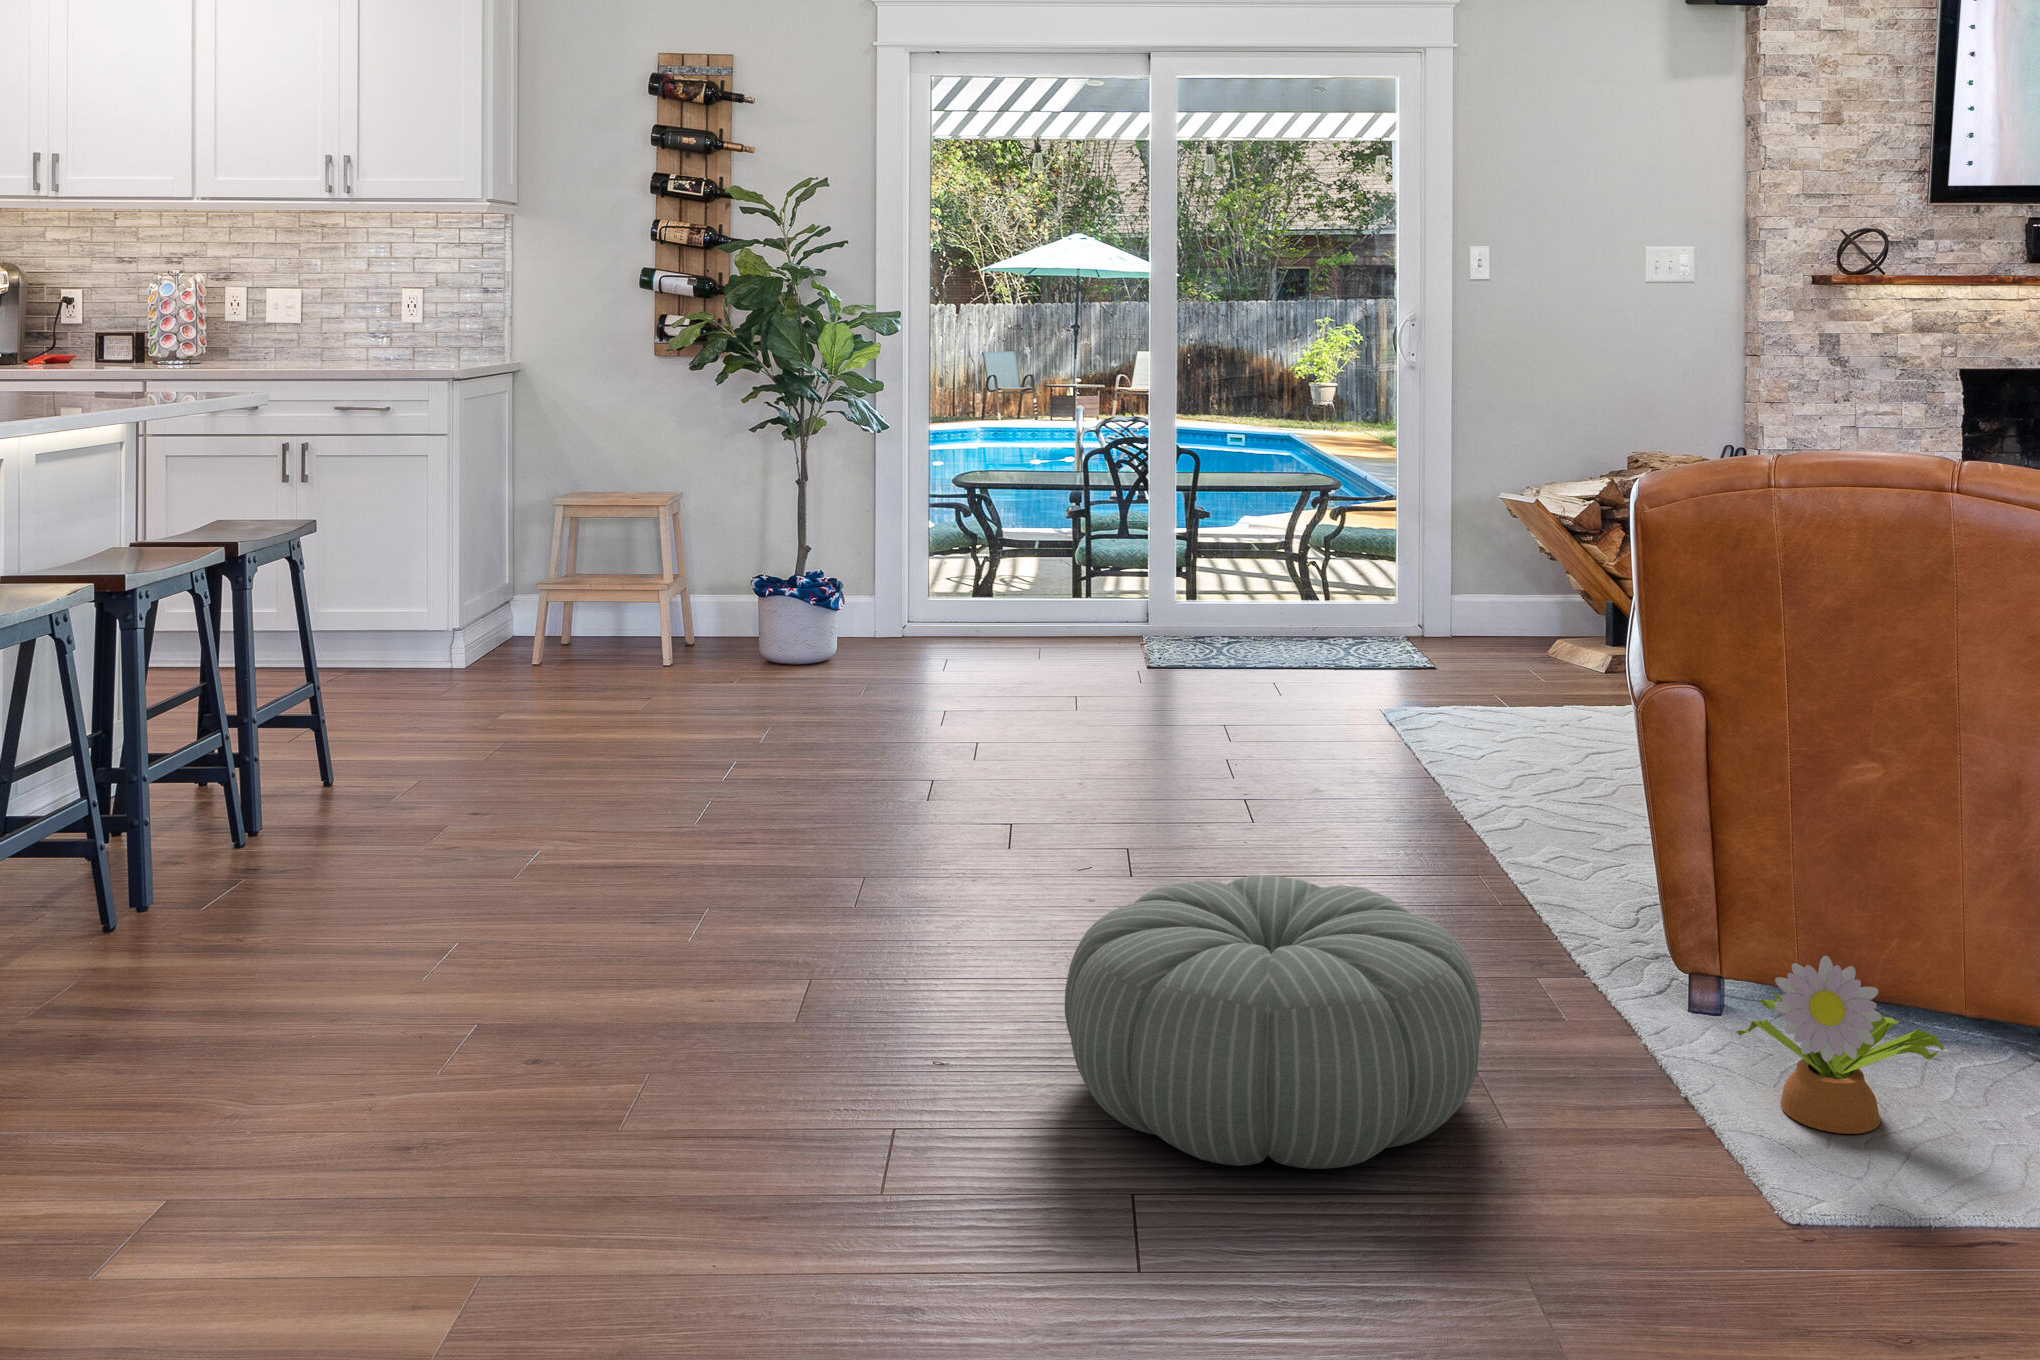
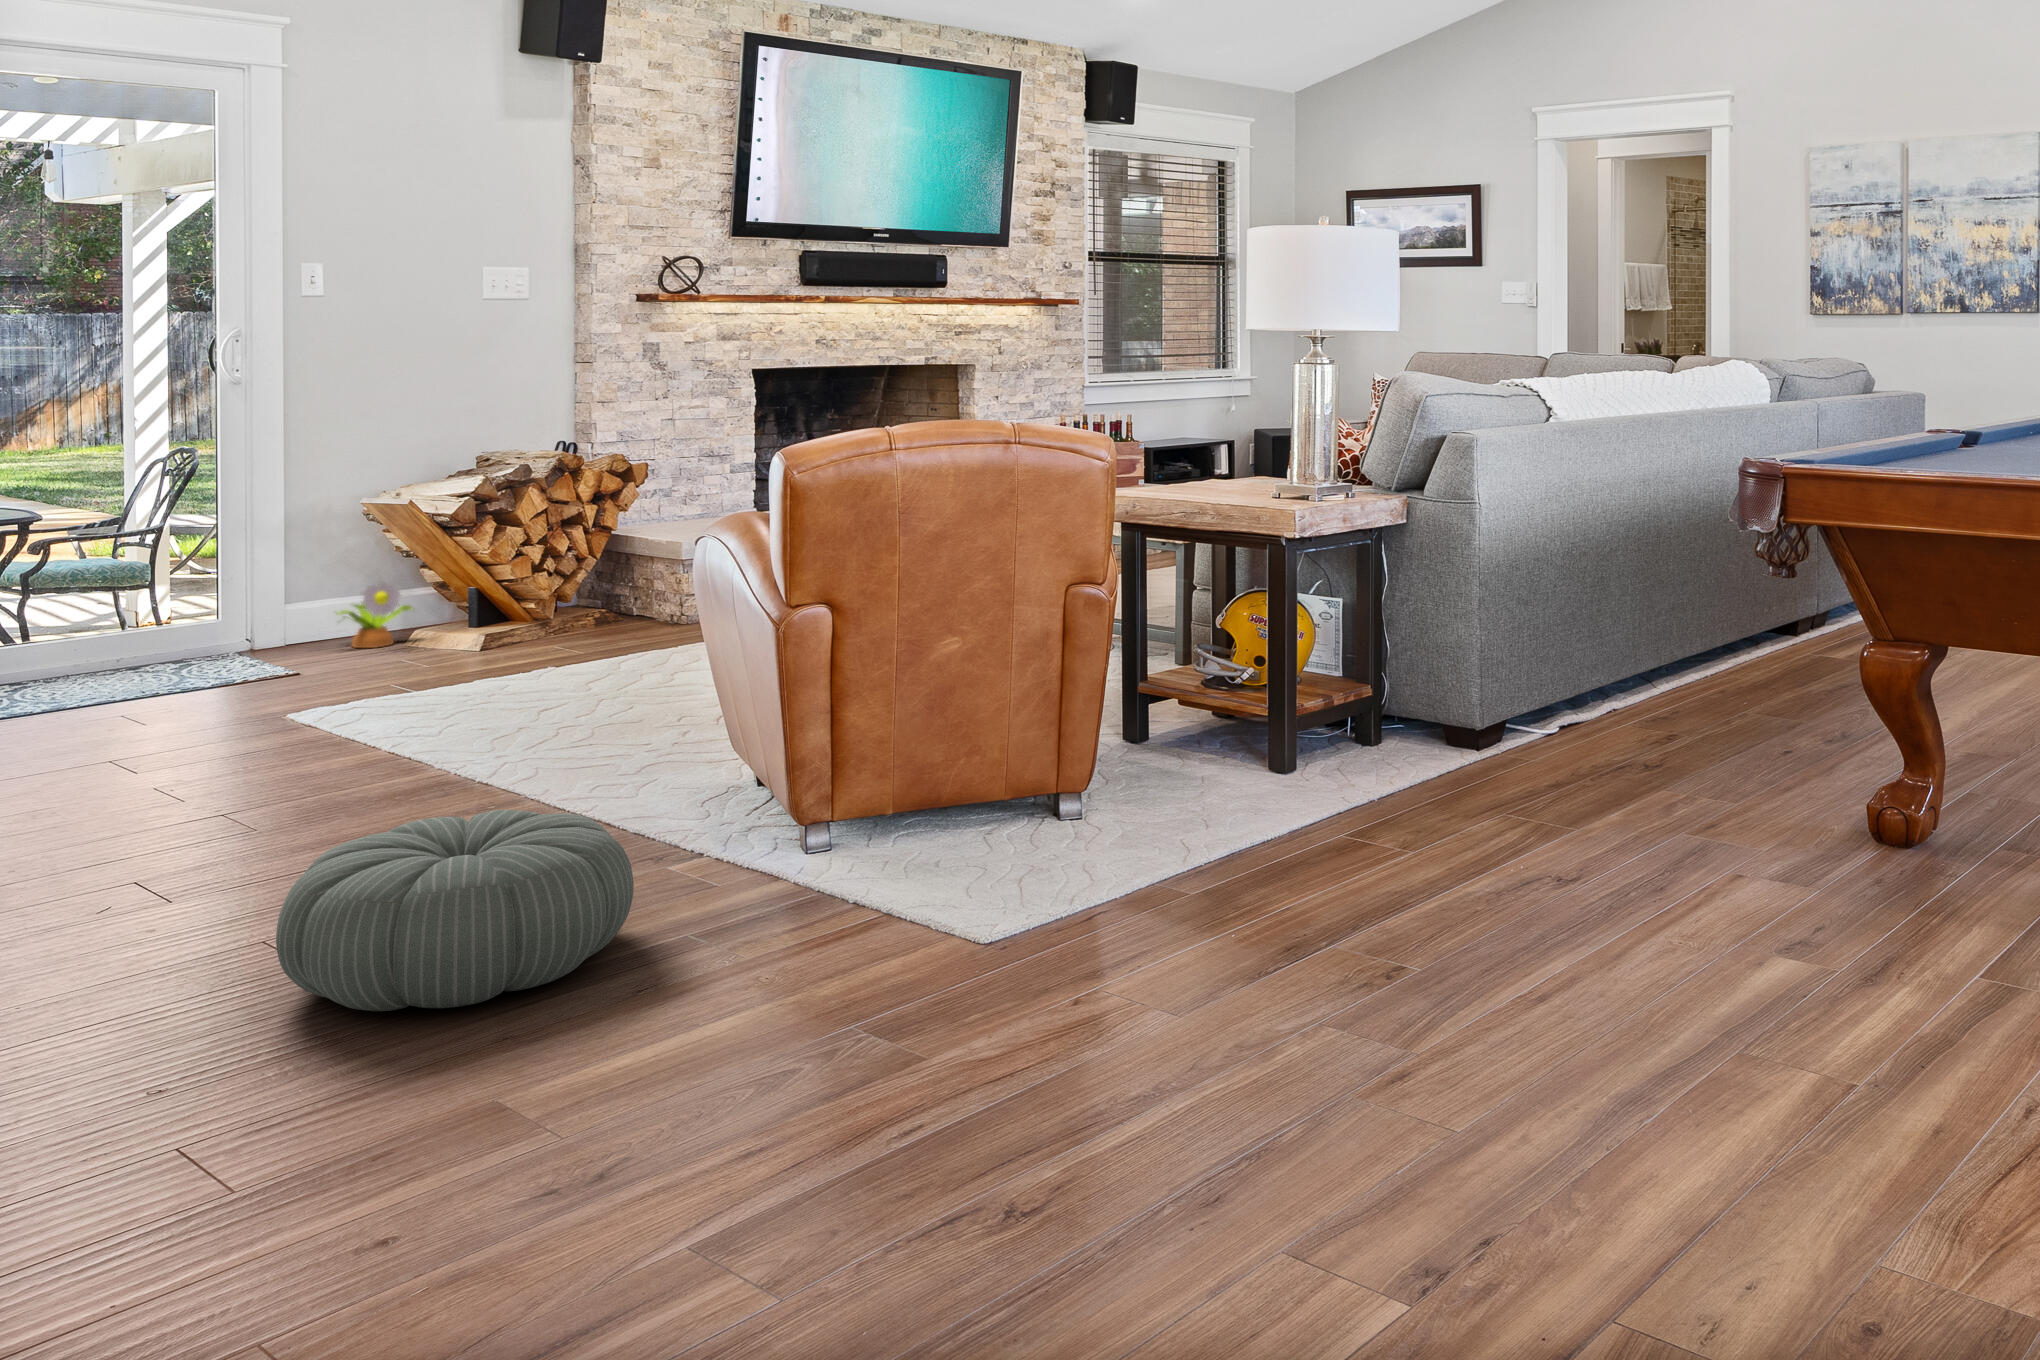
decorative plant: present [1737,956,1944,1134] -> present [337,580,413,648]

